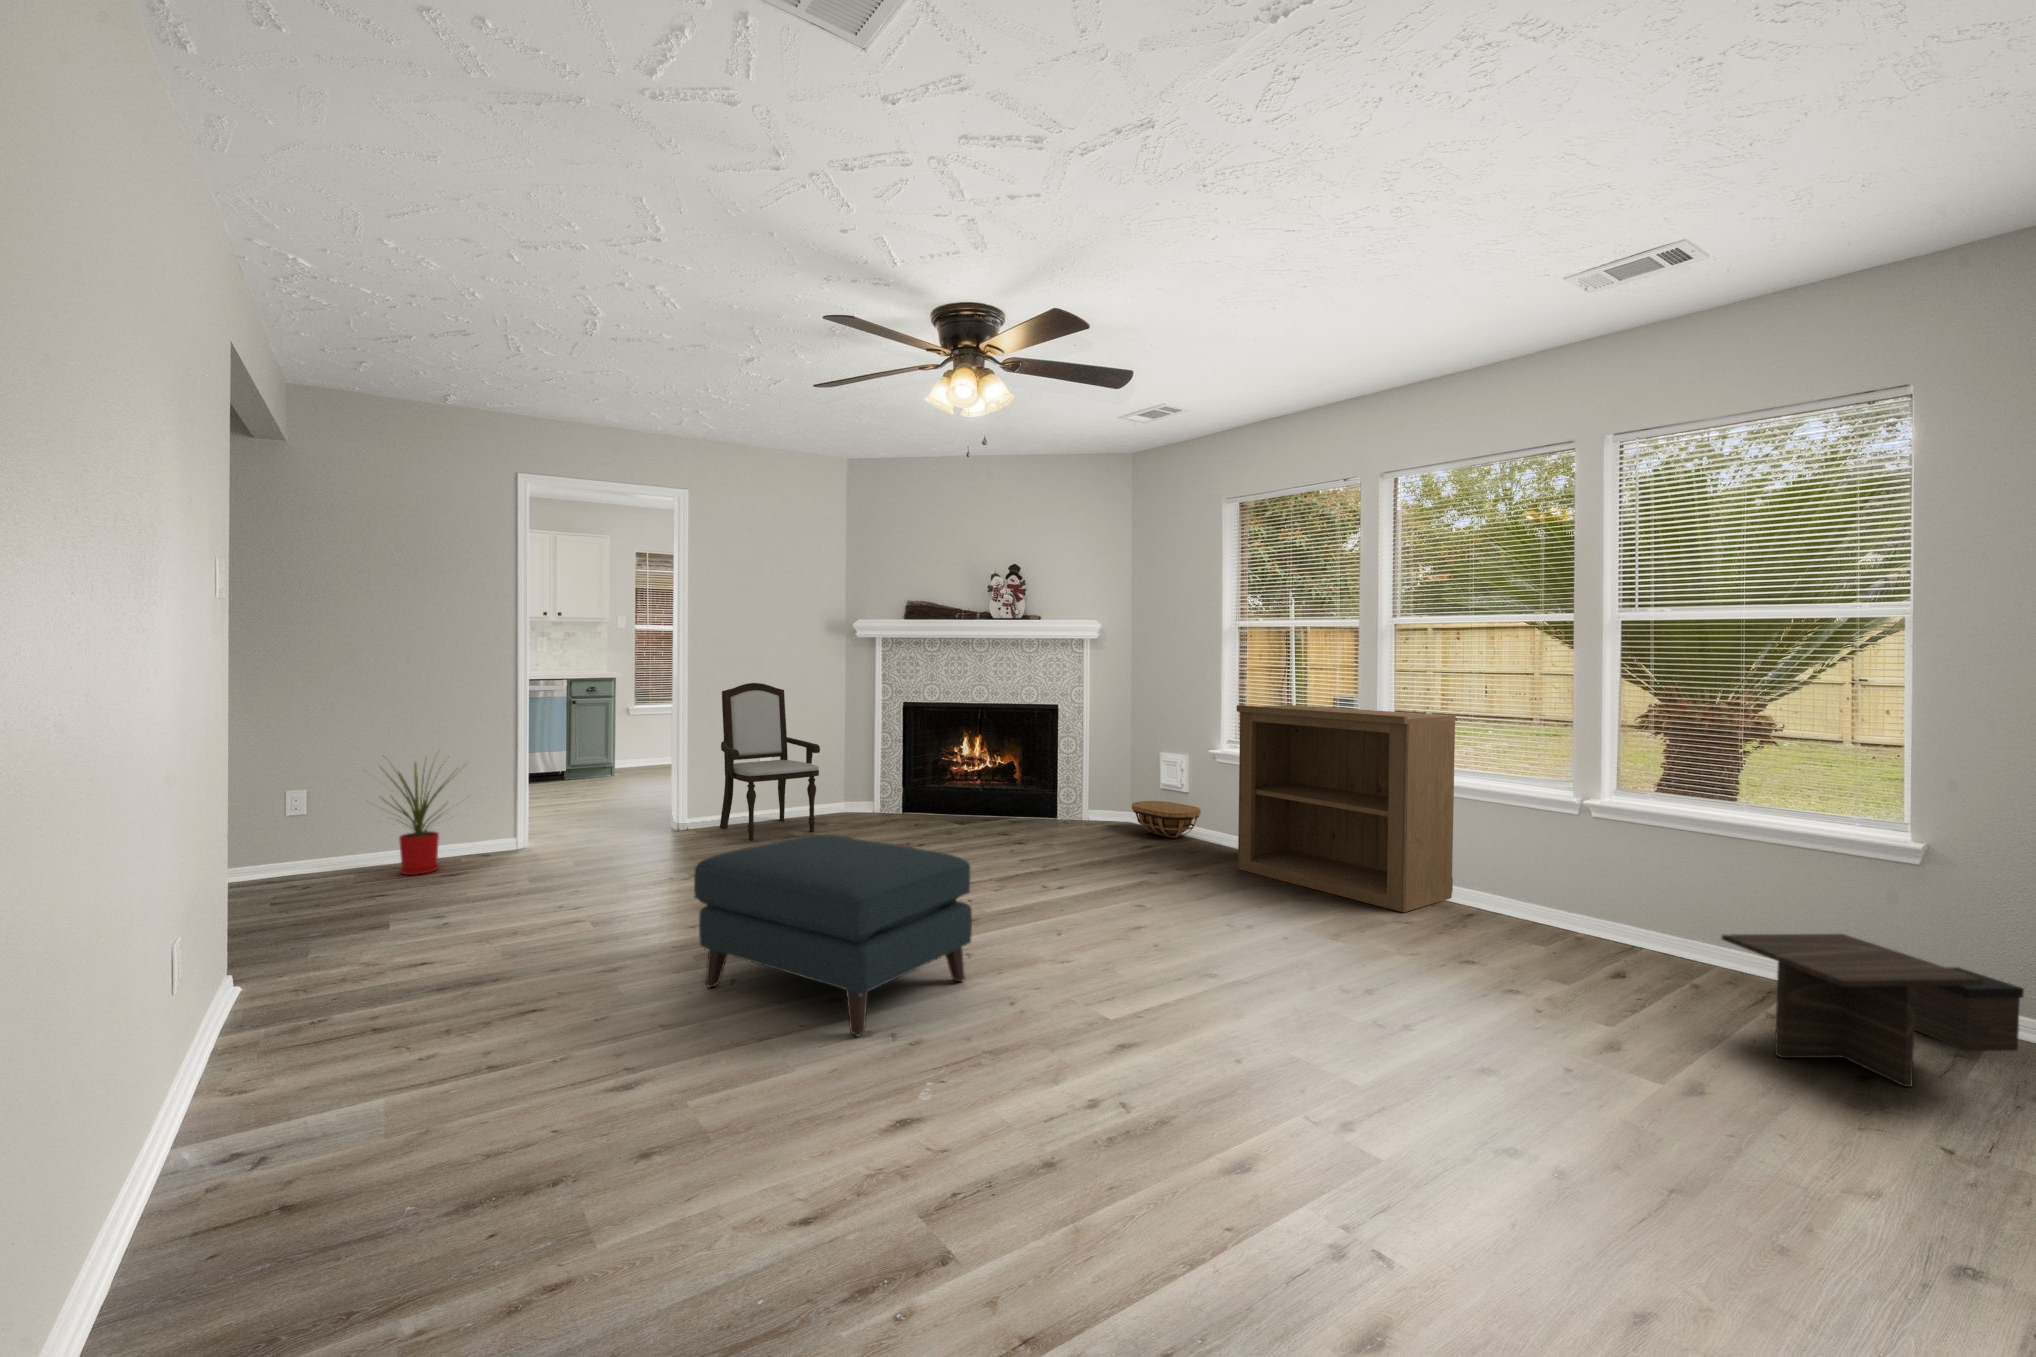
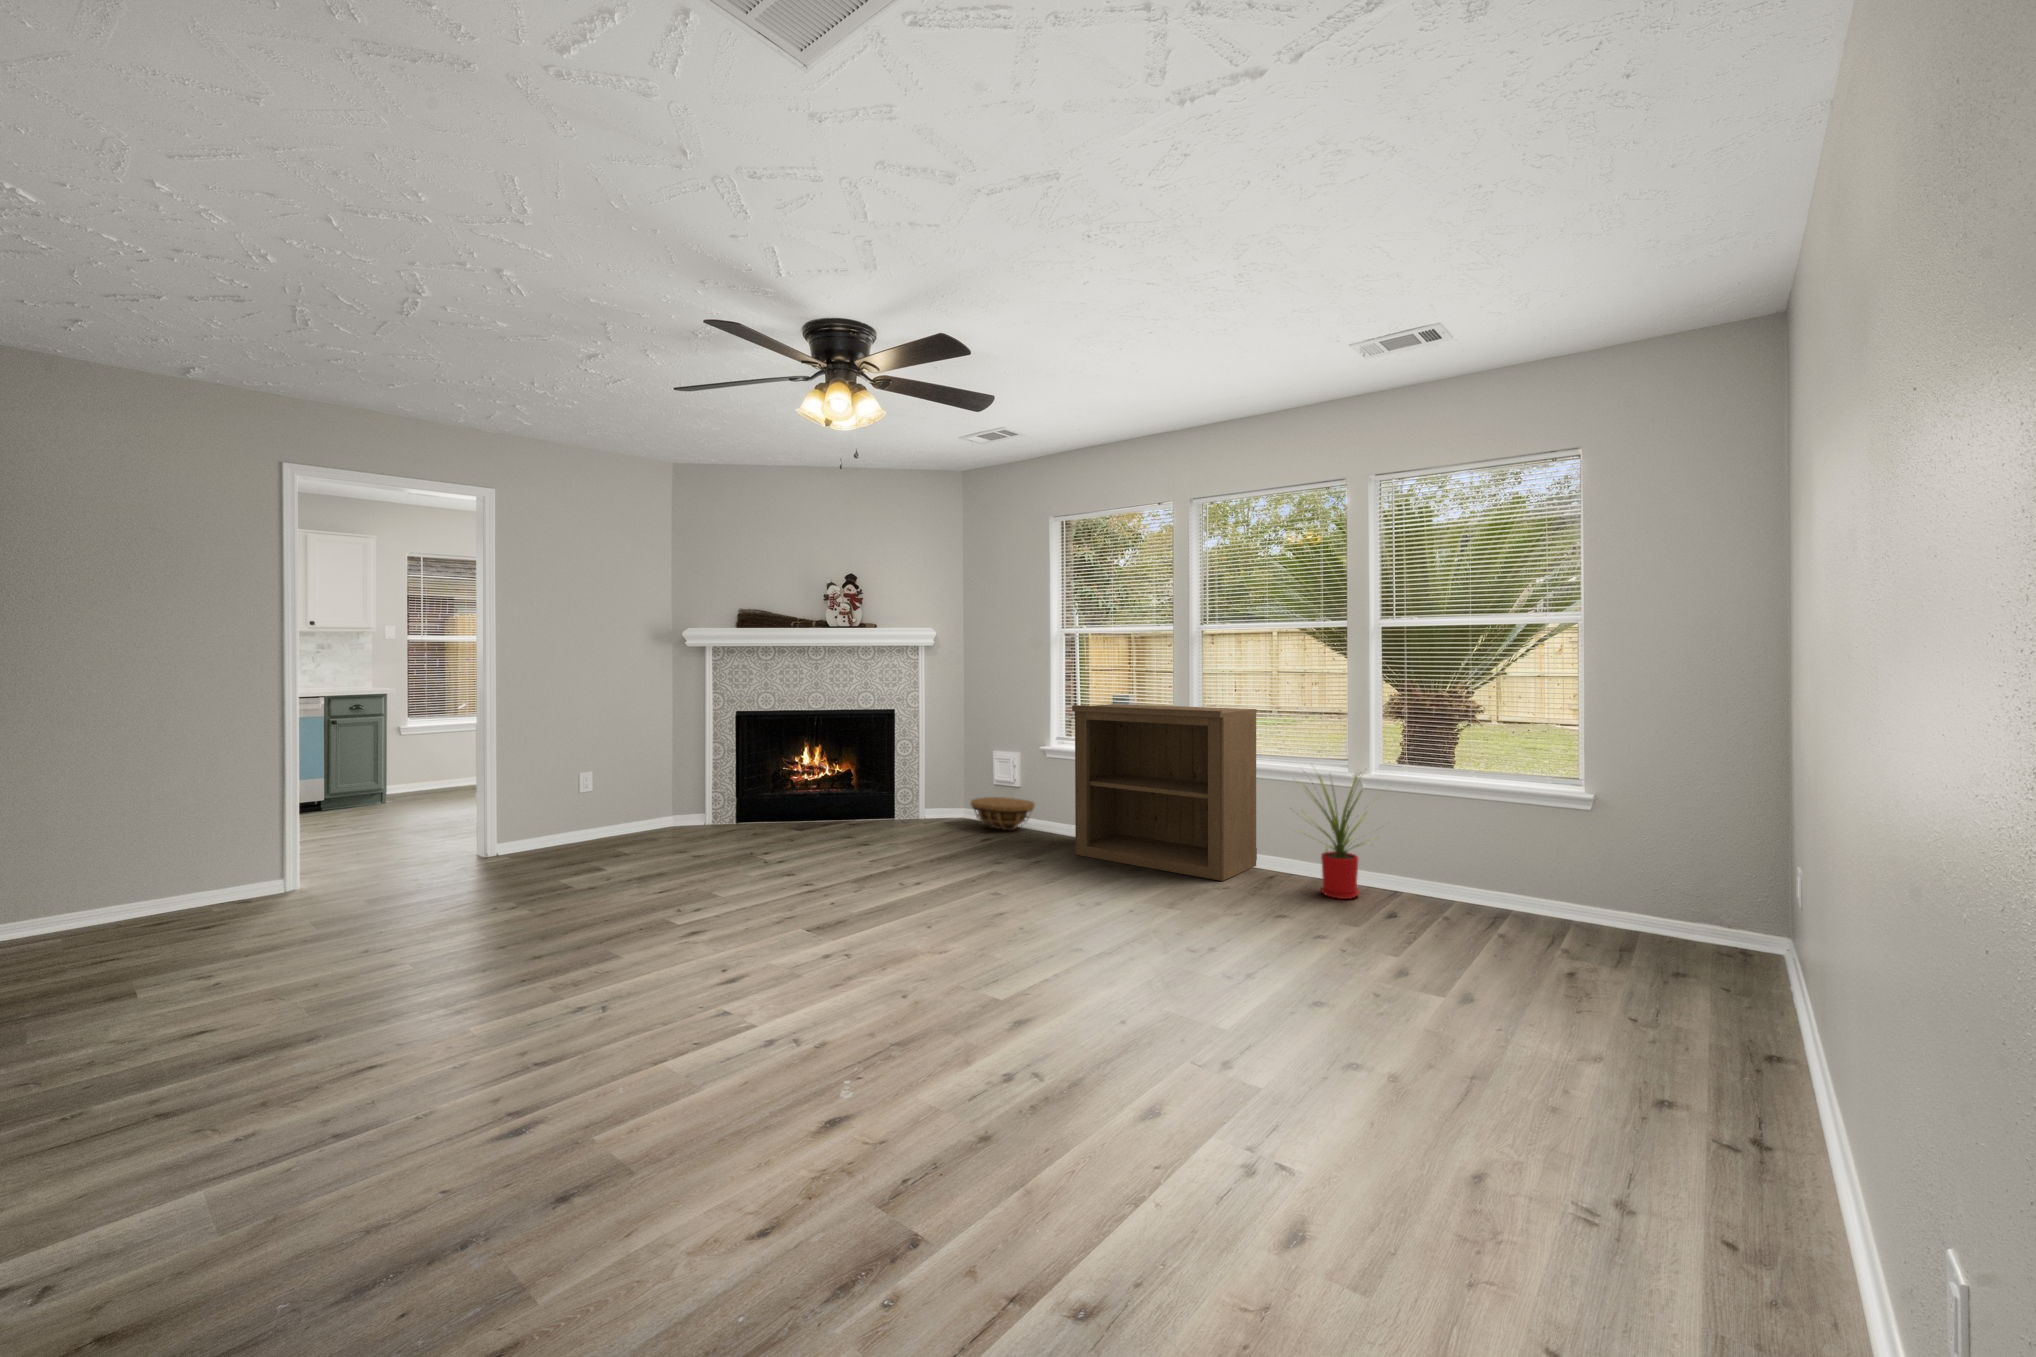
armchair: present [720,683,820,840] -> none [536,695,652,862]
house plant: present [383,762,451,875] -> present [1314,769,1367,899]
ottoman: present [694,835,972,1036] -> none [560,848,859,1047]
coffee table: present [1722,934,2024,1087] -> none [1473,868,1661,979]

